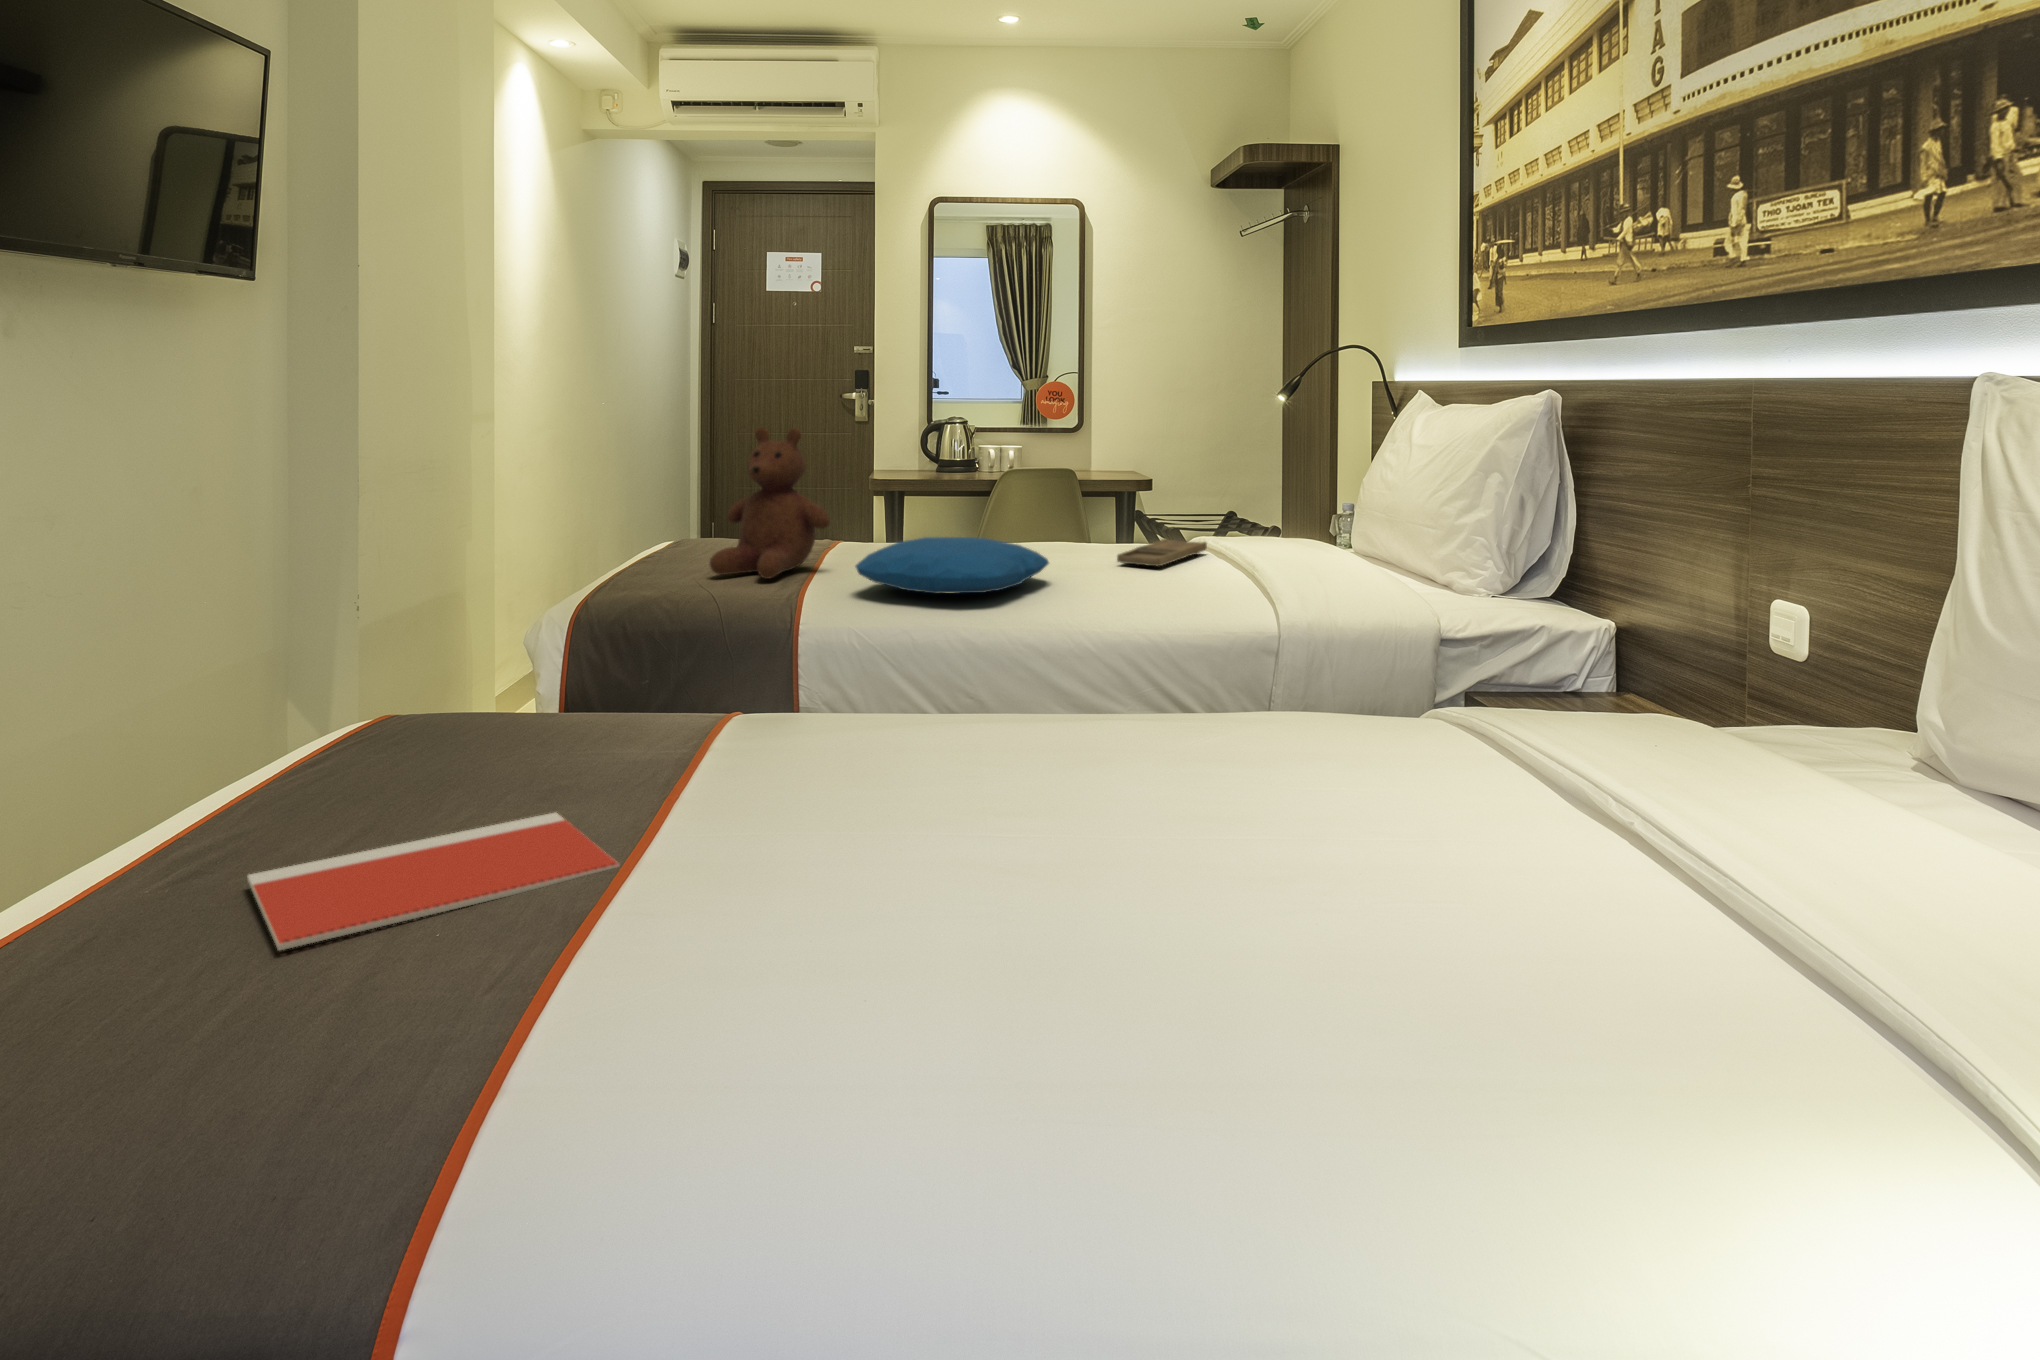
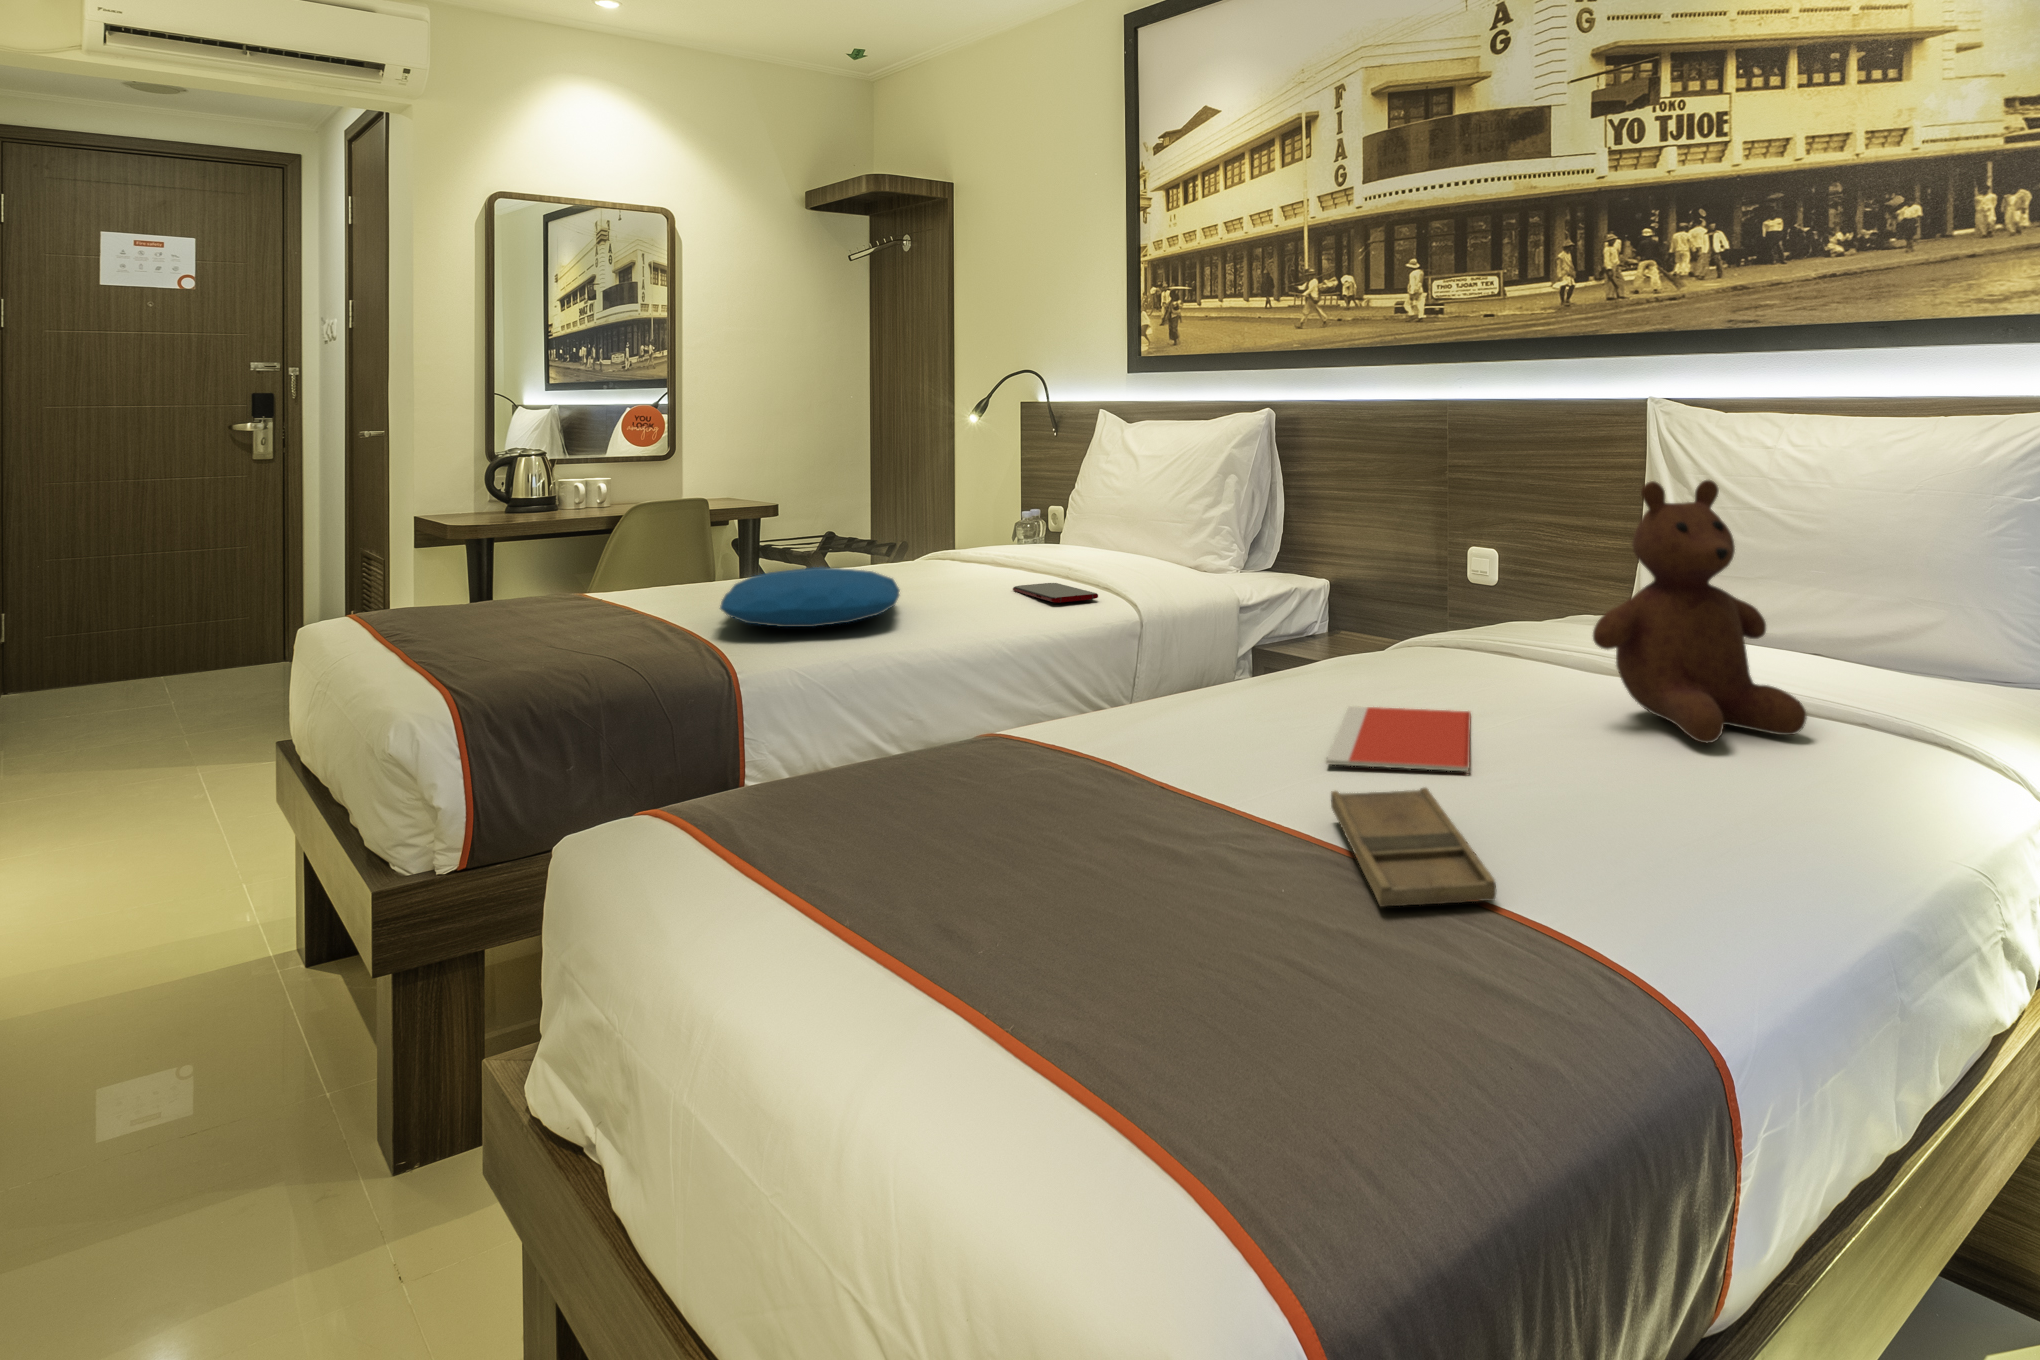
teddy bear: present [710,427,830,579] -> present [1593,480,1807,743]
tray: present [1117,539,1207,566] -> present [1331,788,1496,906]
smartphone: none [1186,580,1246,603] -> present [1013,583,1098,603]
notebook: present [247,813,620,950] -> present [1326,706,1471,771]

